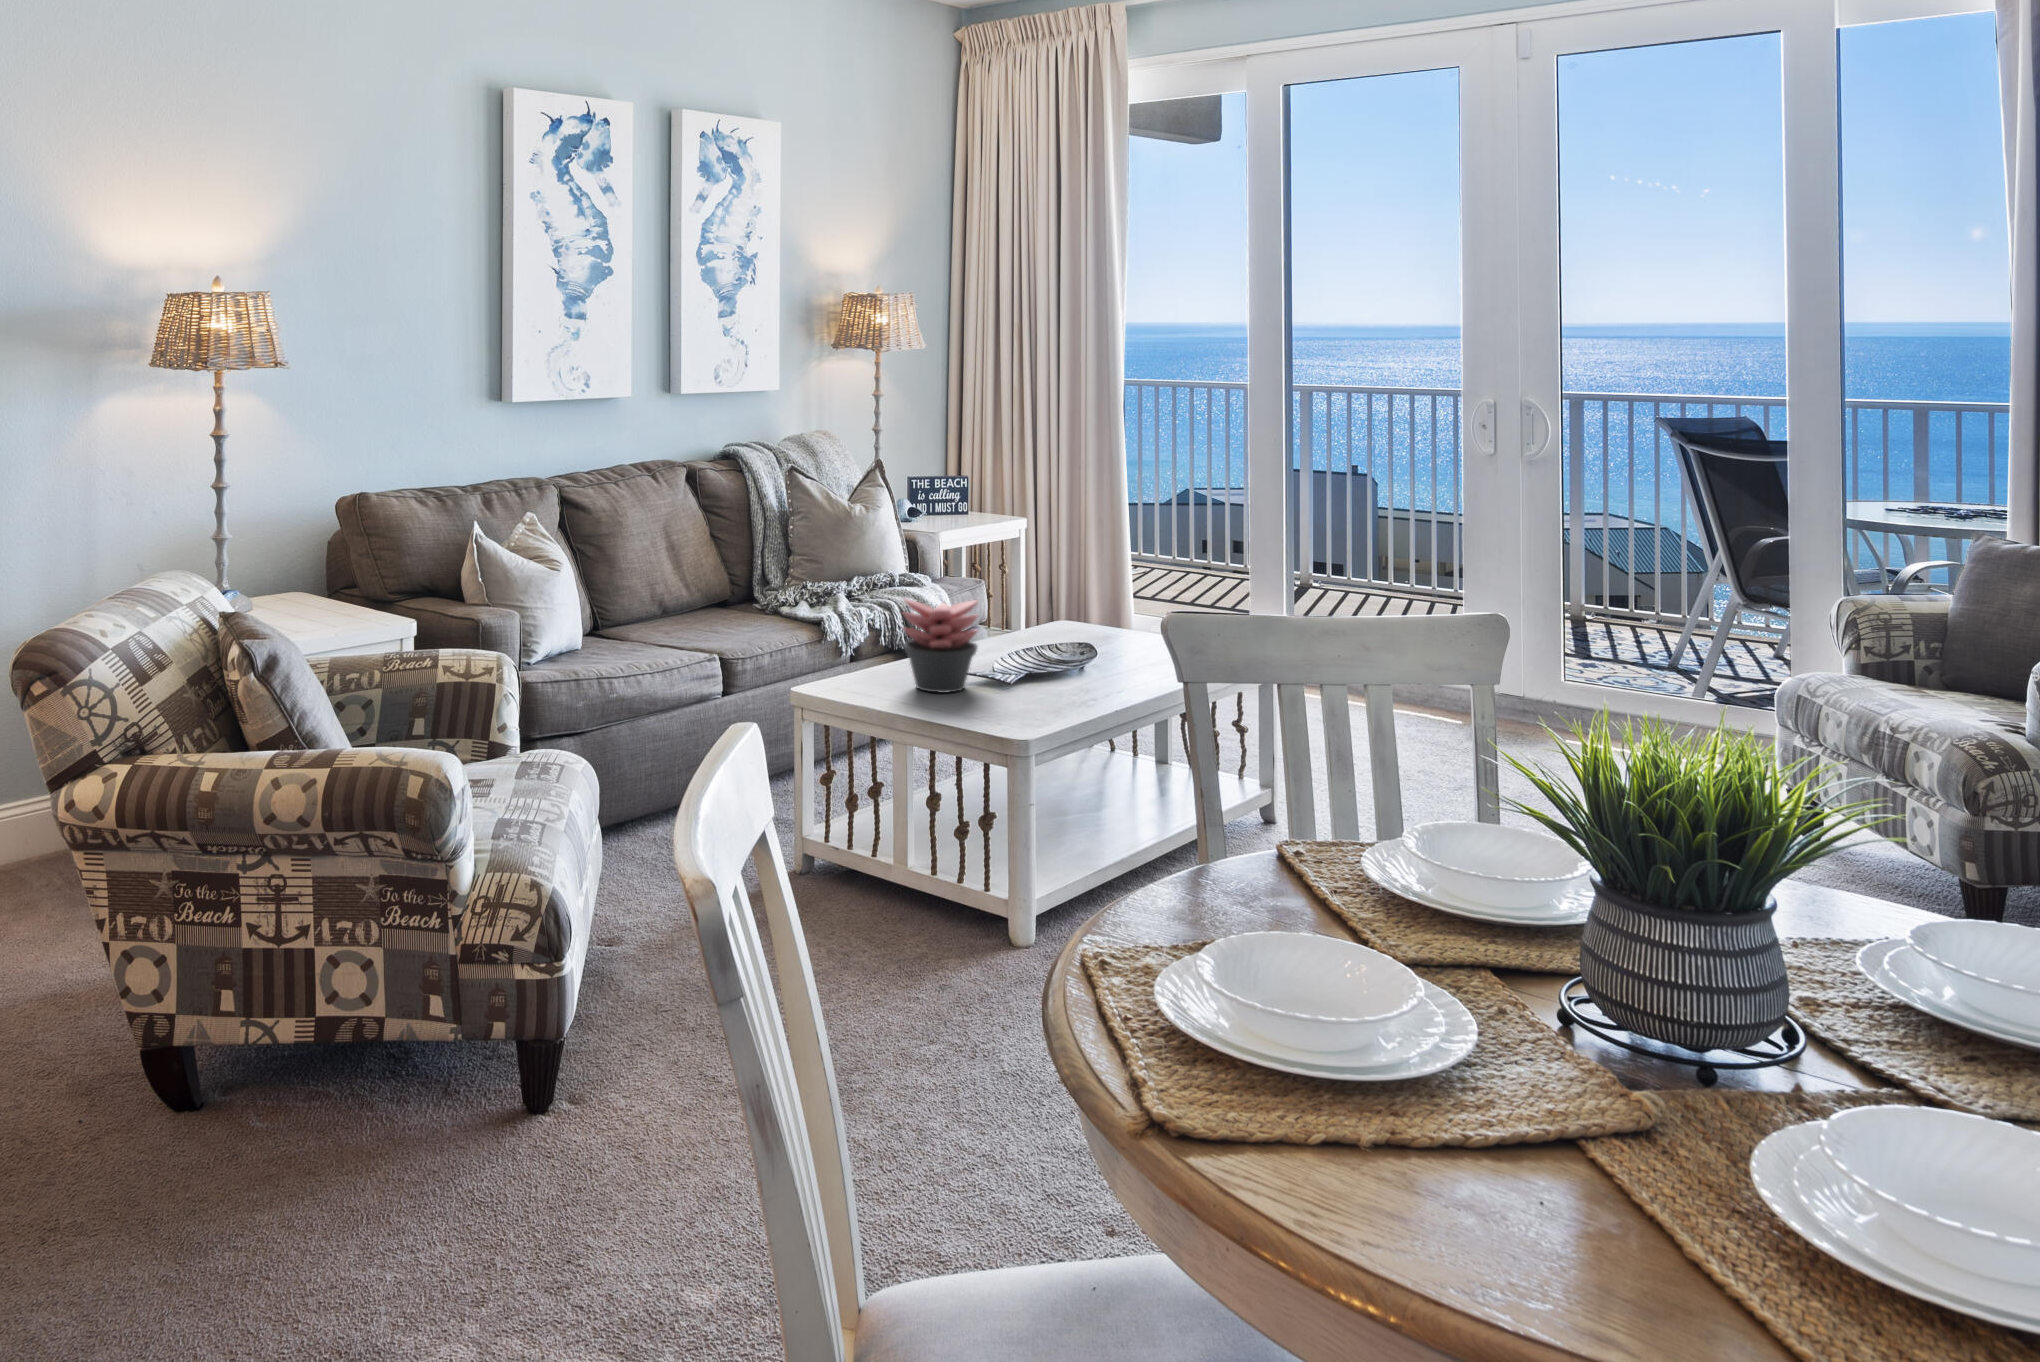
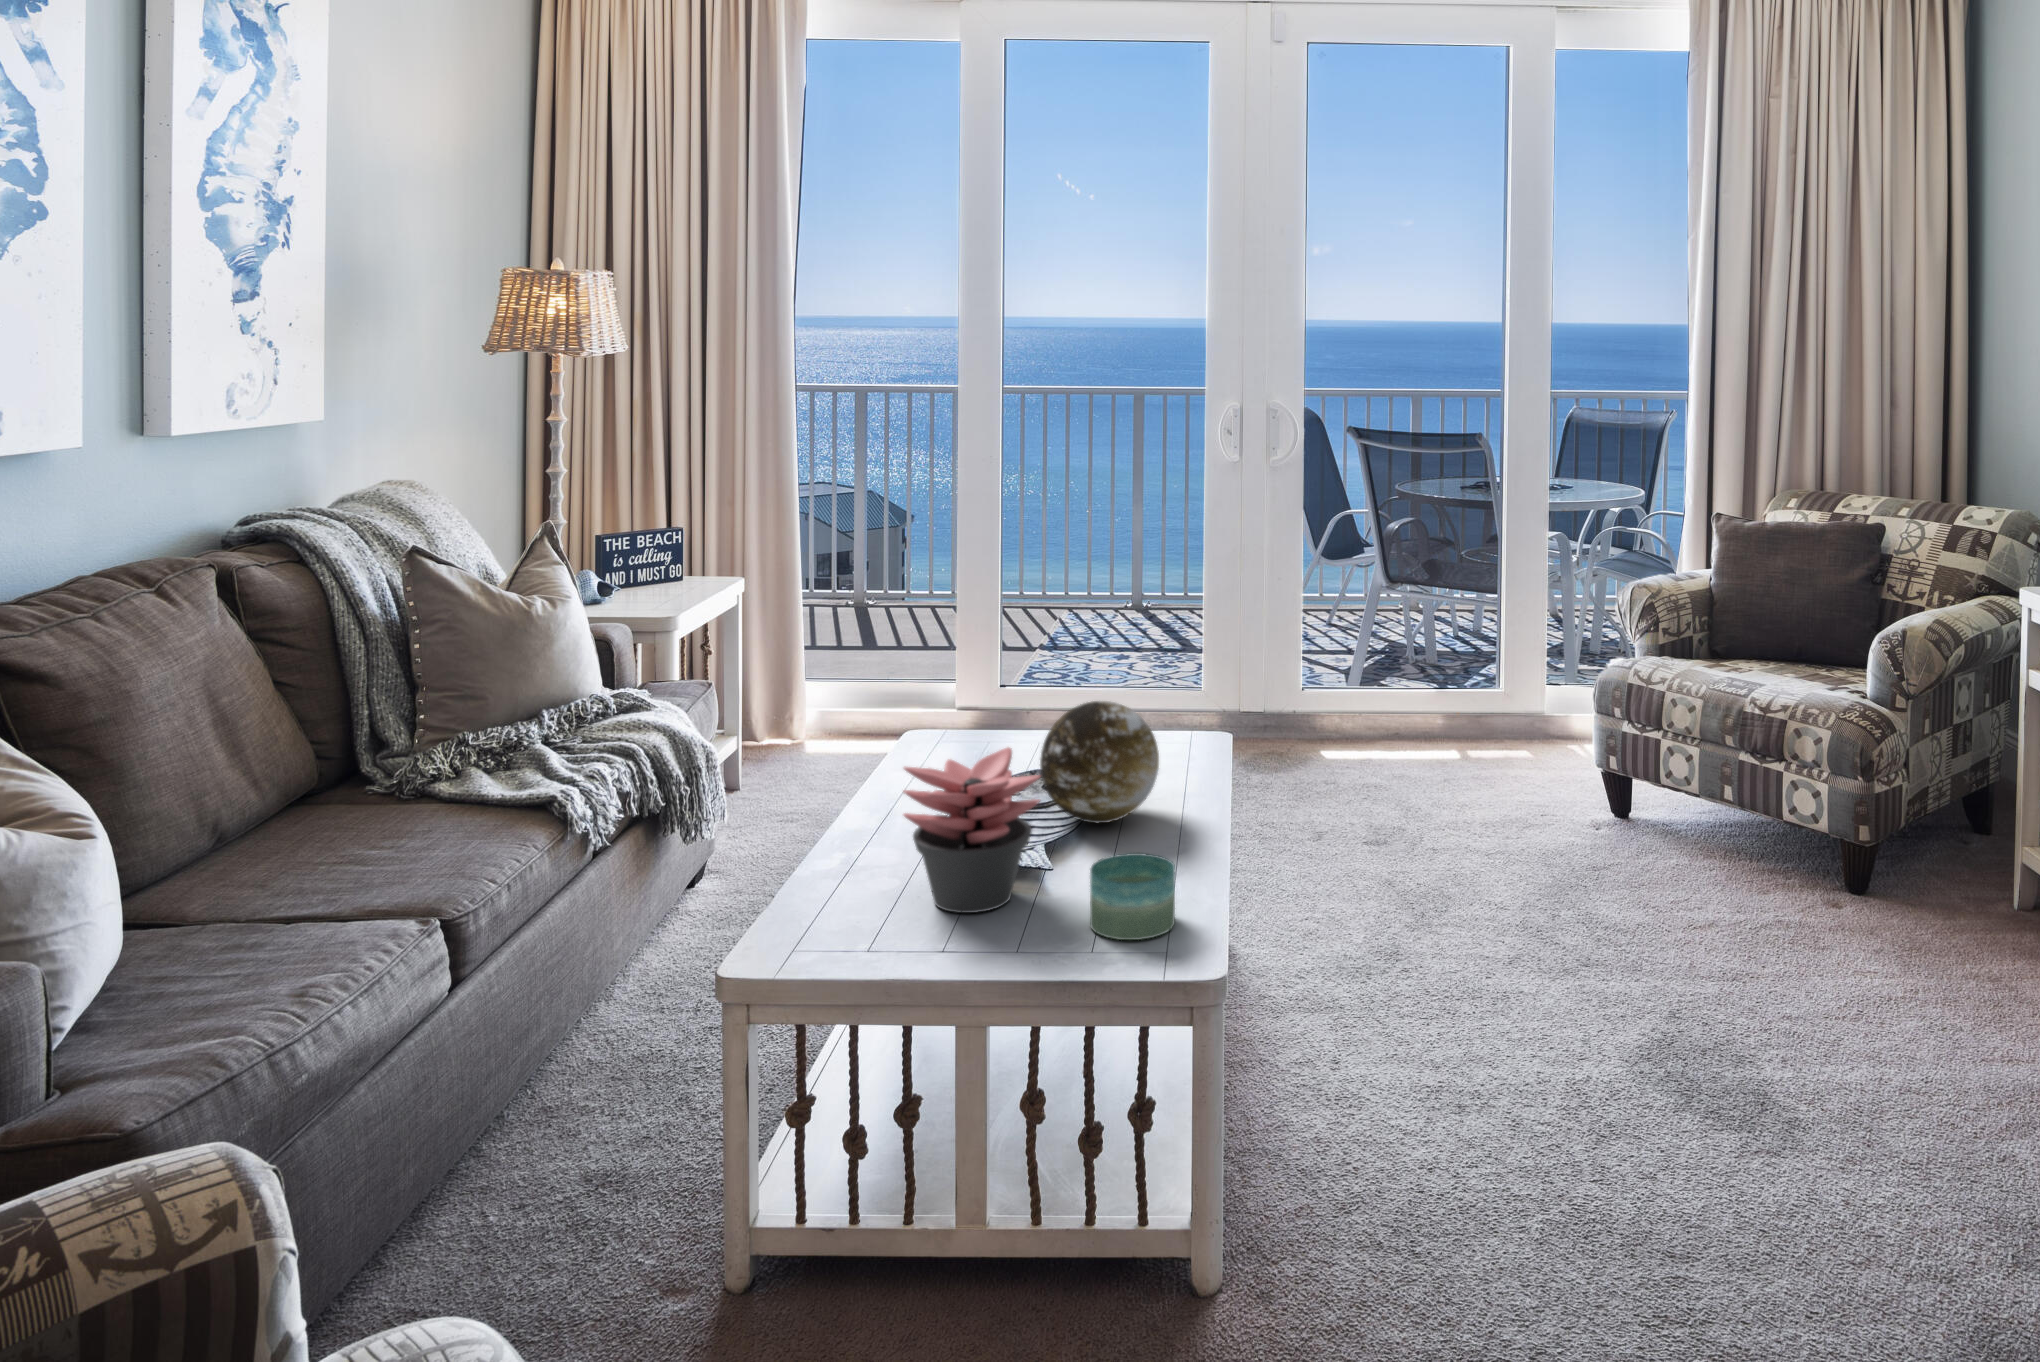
decorative orb: none [1033,589,1117,673] -> present [1040,701,1159,823]
candle: none [979,670,1035,719] -> present [1090,853,1175,940]

